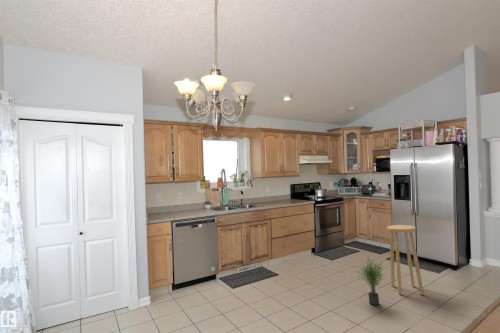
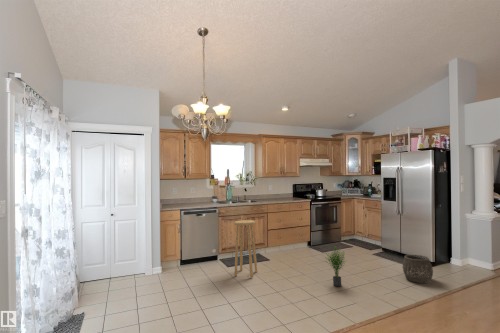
stool: present [387,225,424,295] -> present [234,220,257,277]
woven basket: none [436,260,473,293] -> present [403,255,433,283]

